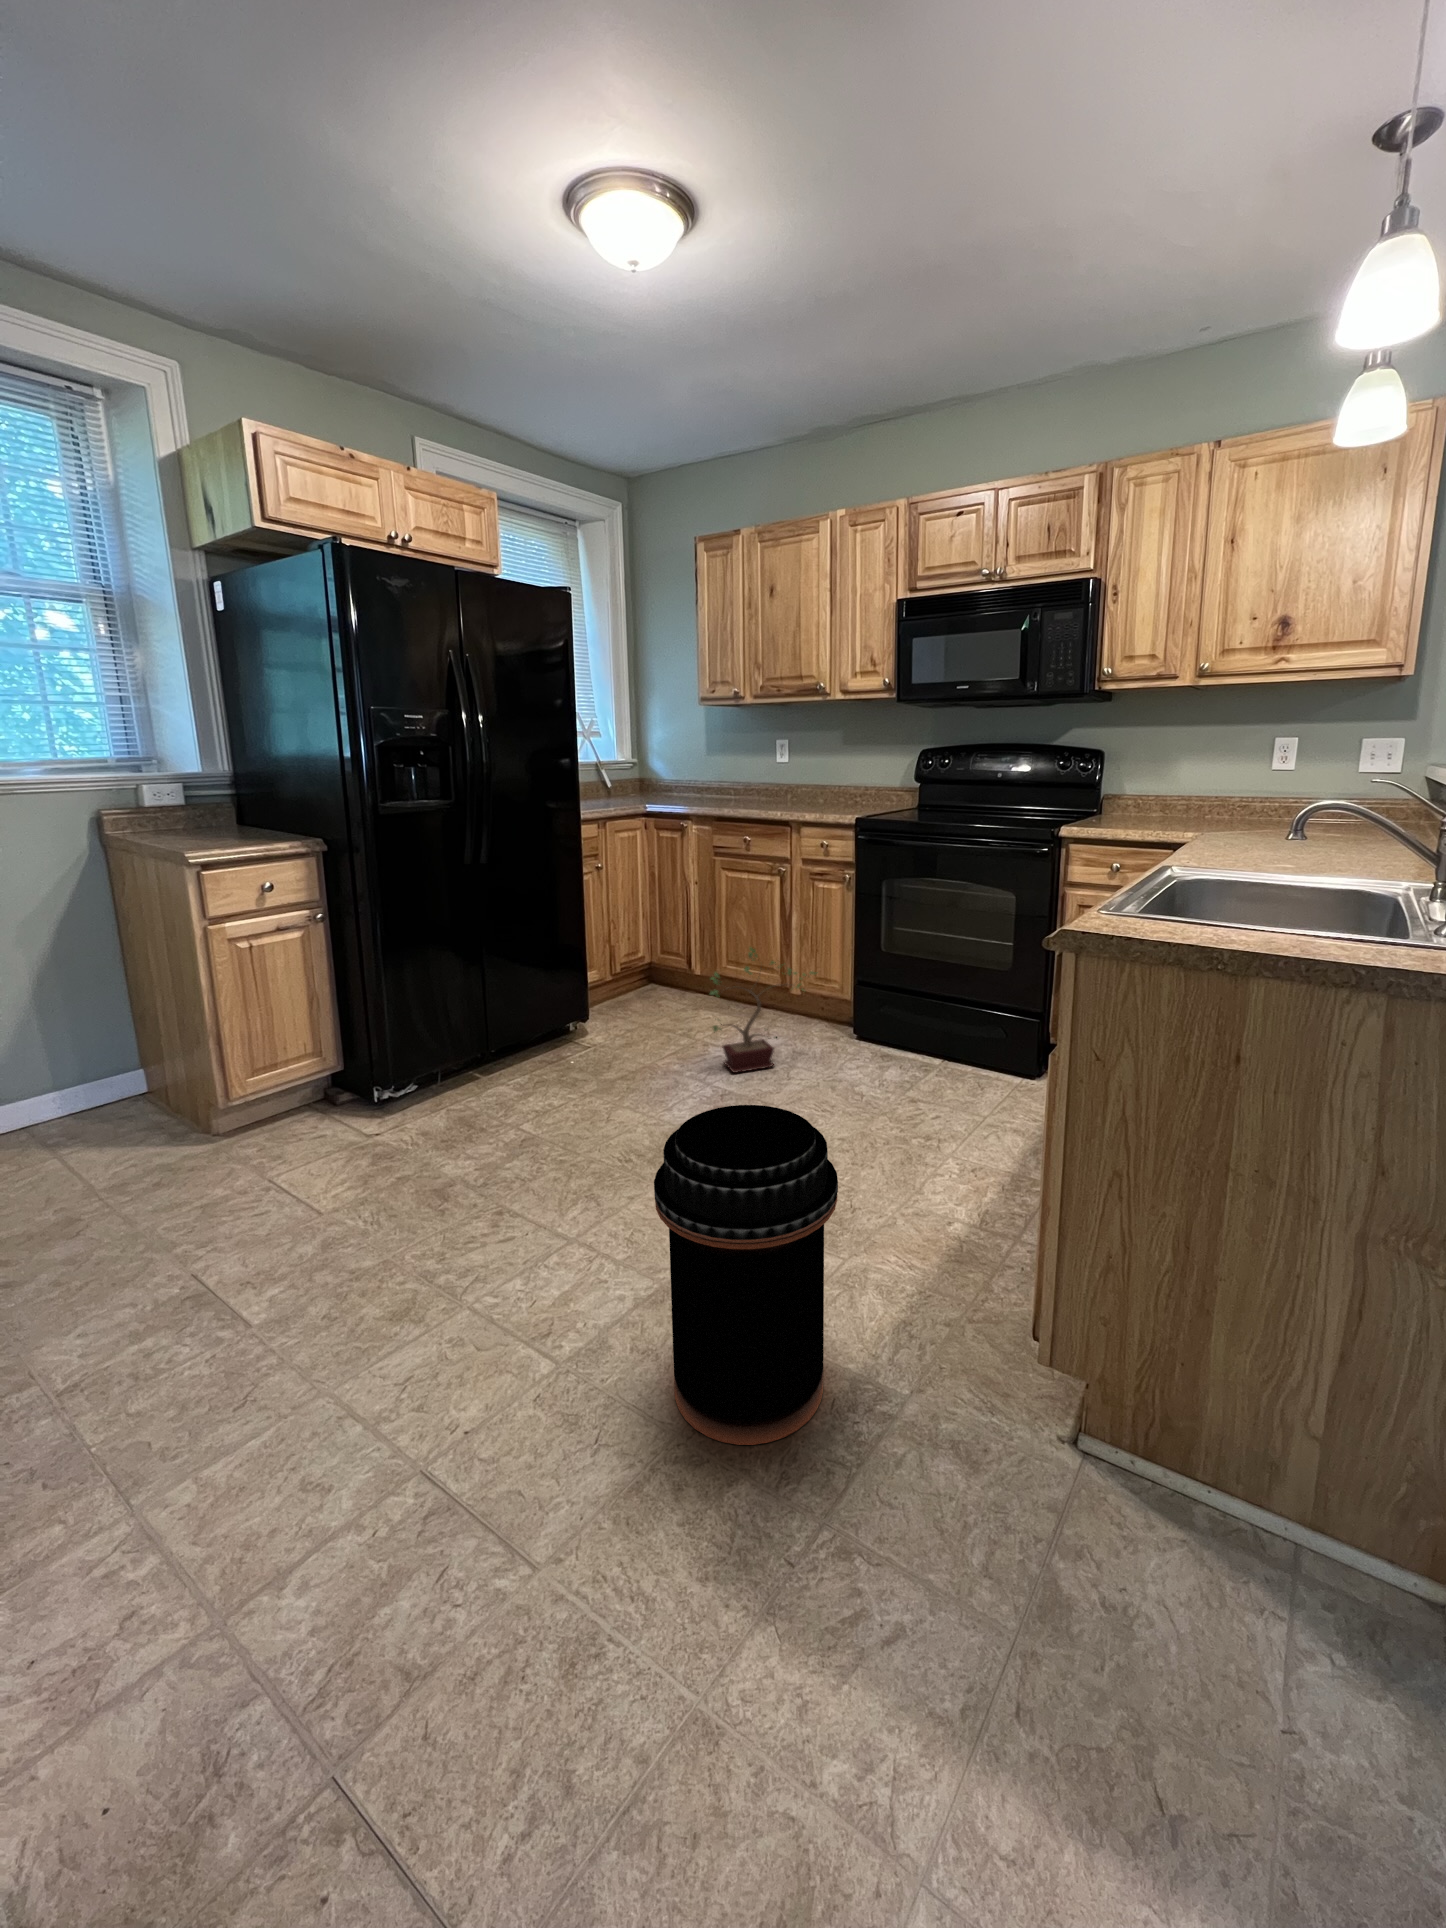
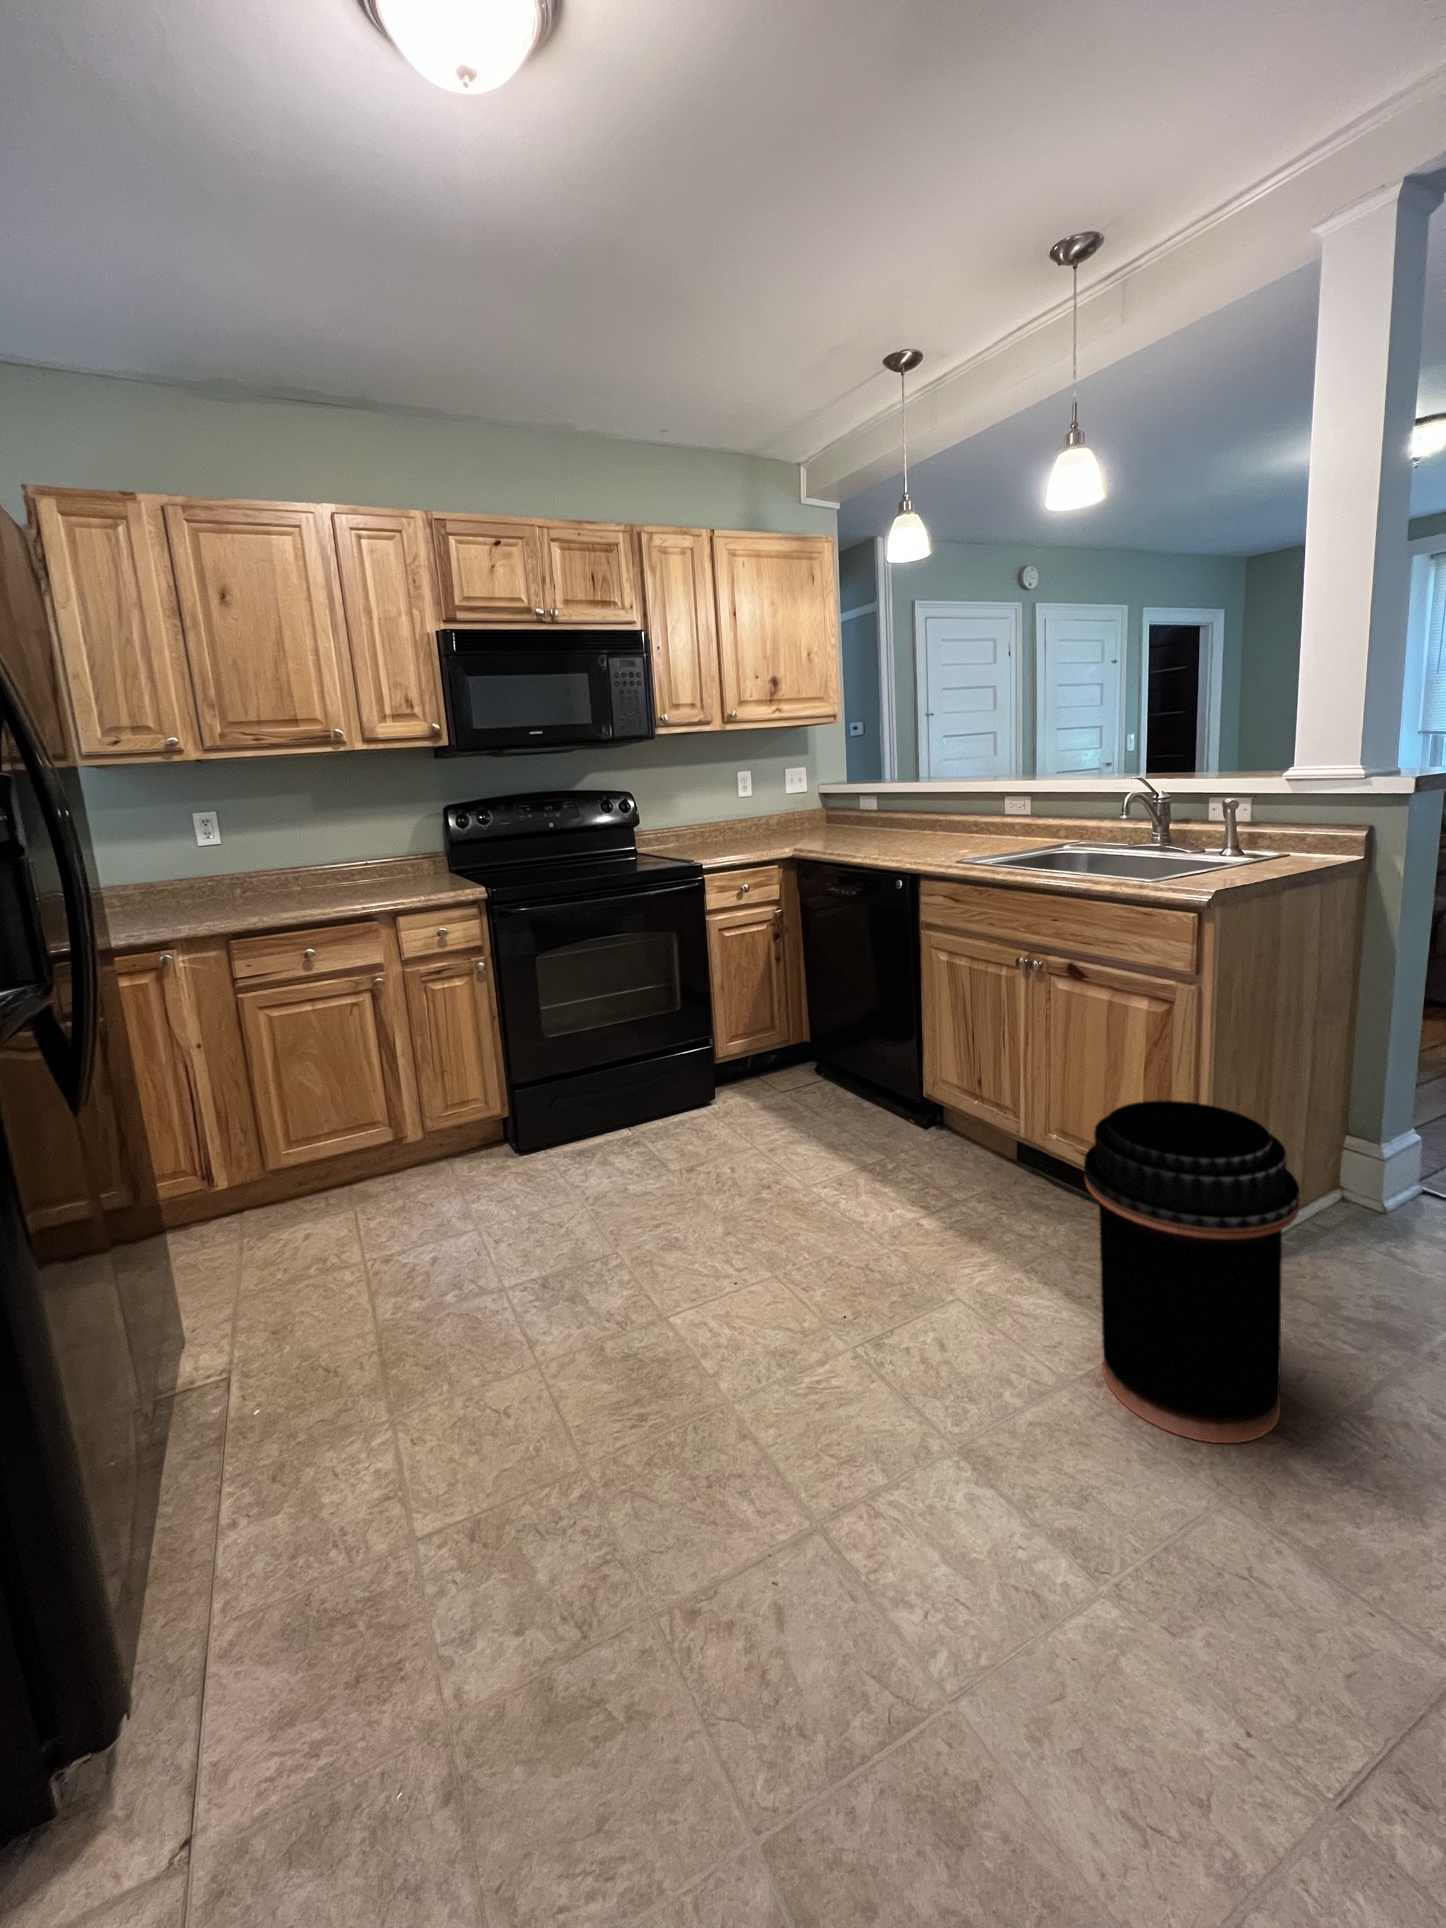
potted plant: present [710,947,818,1073] -> none [473,1076,557,1254]

